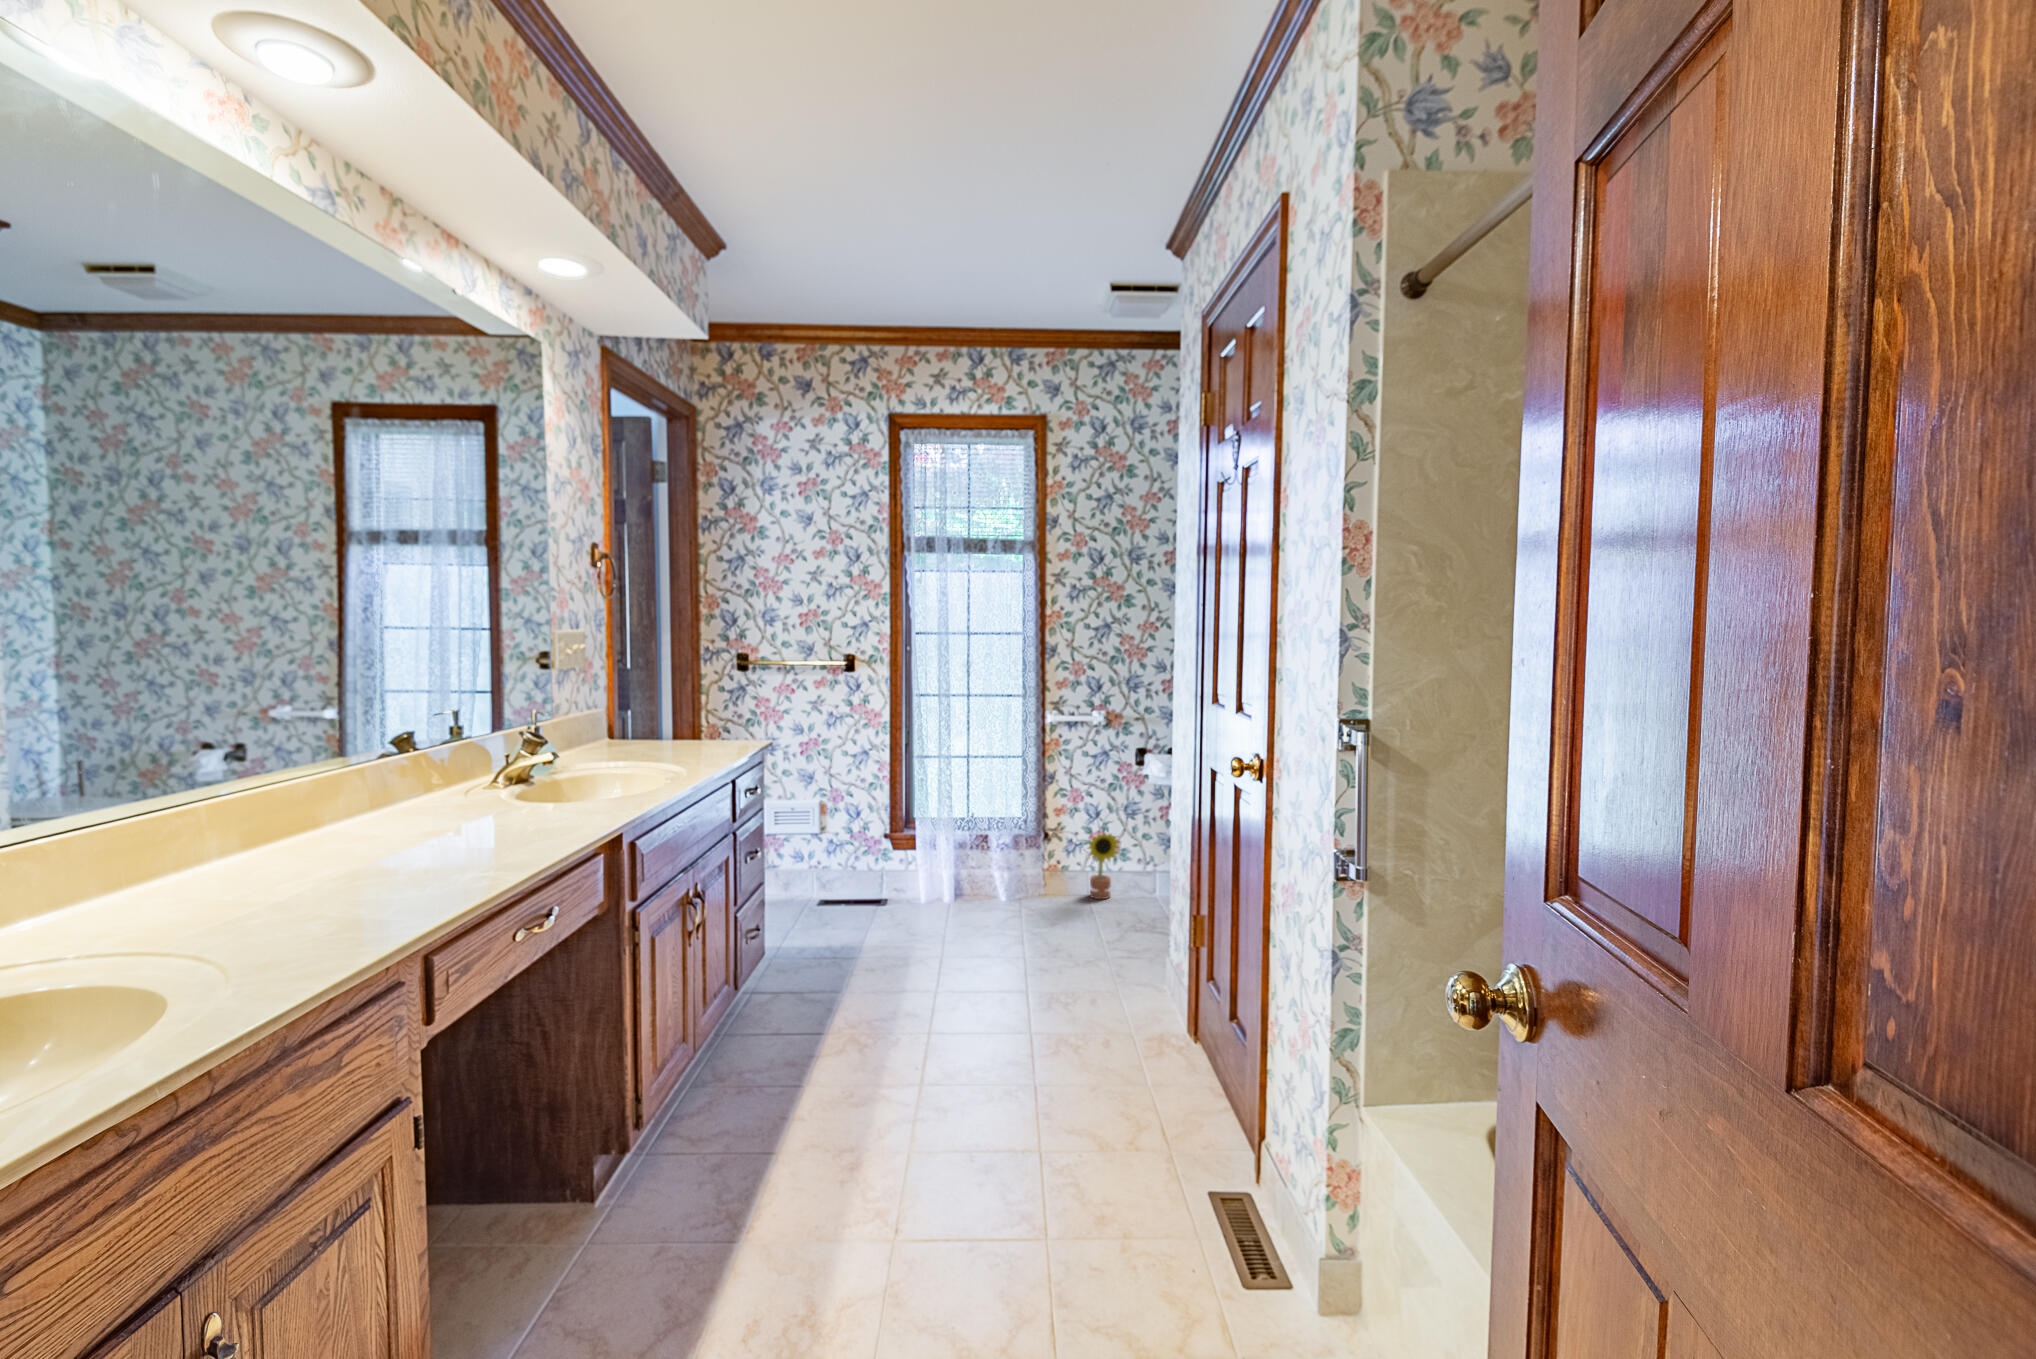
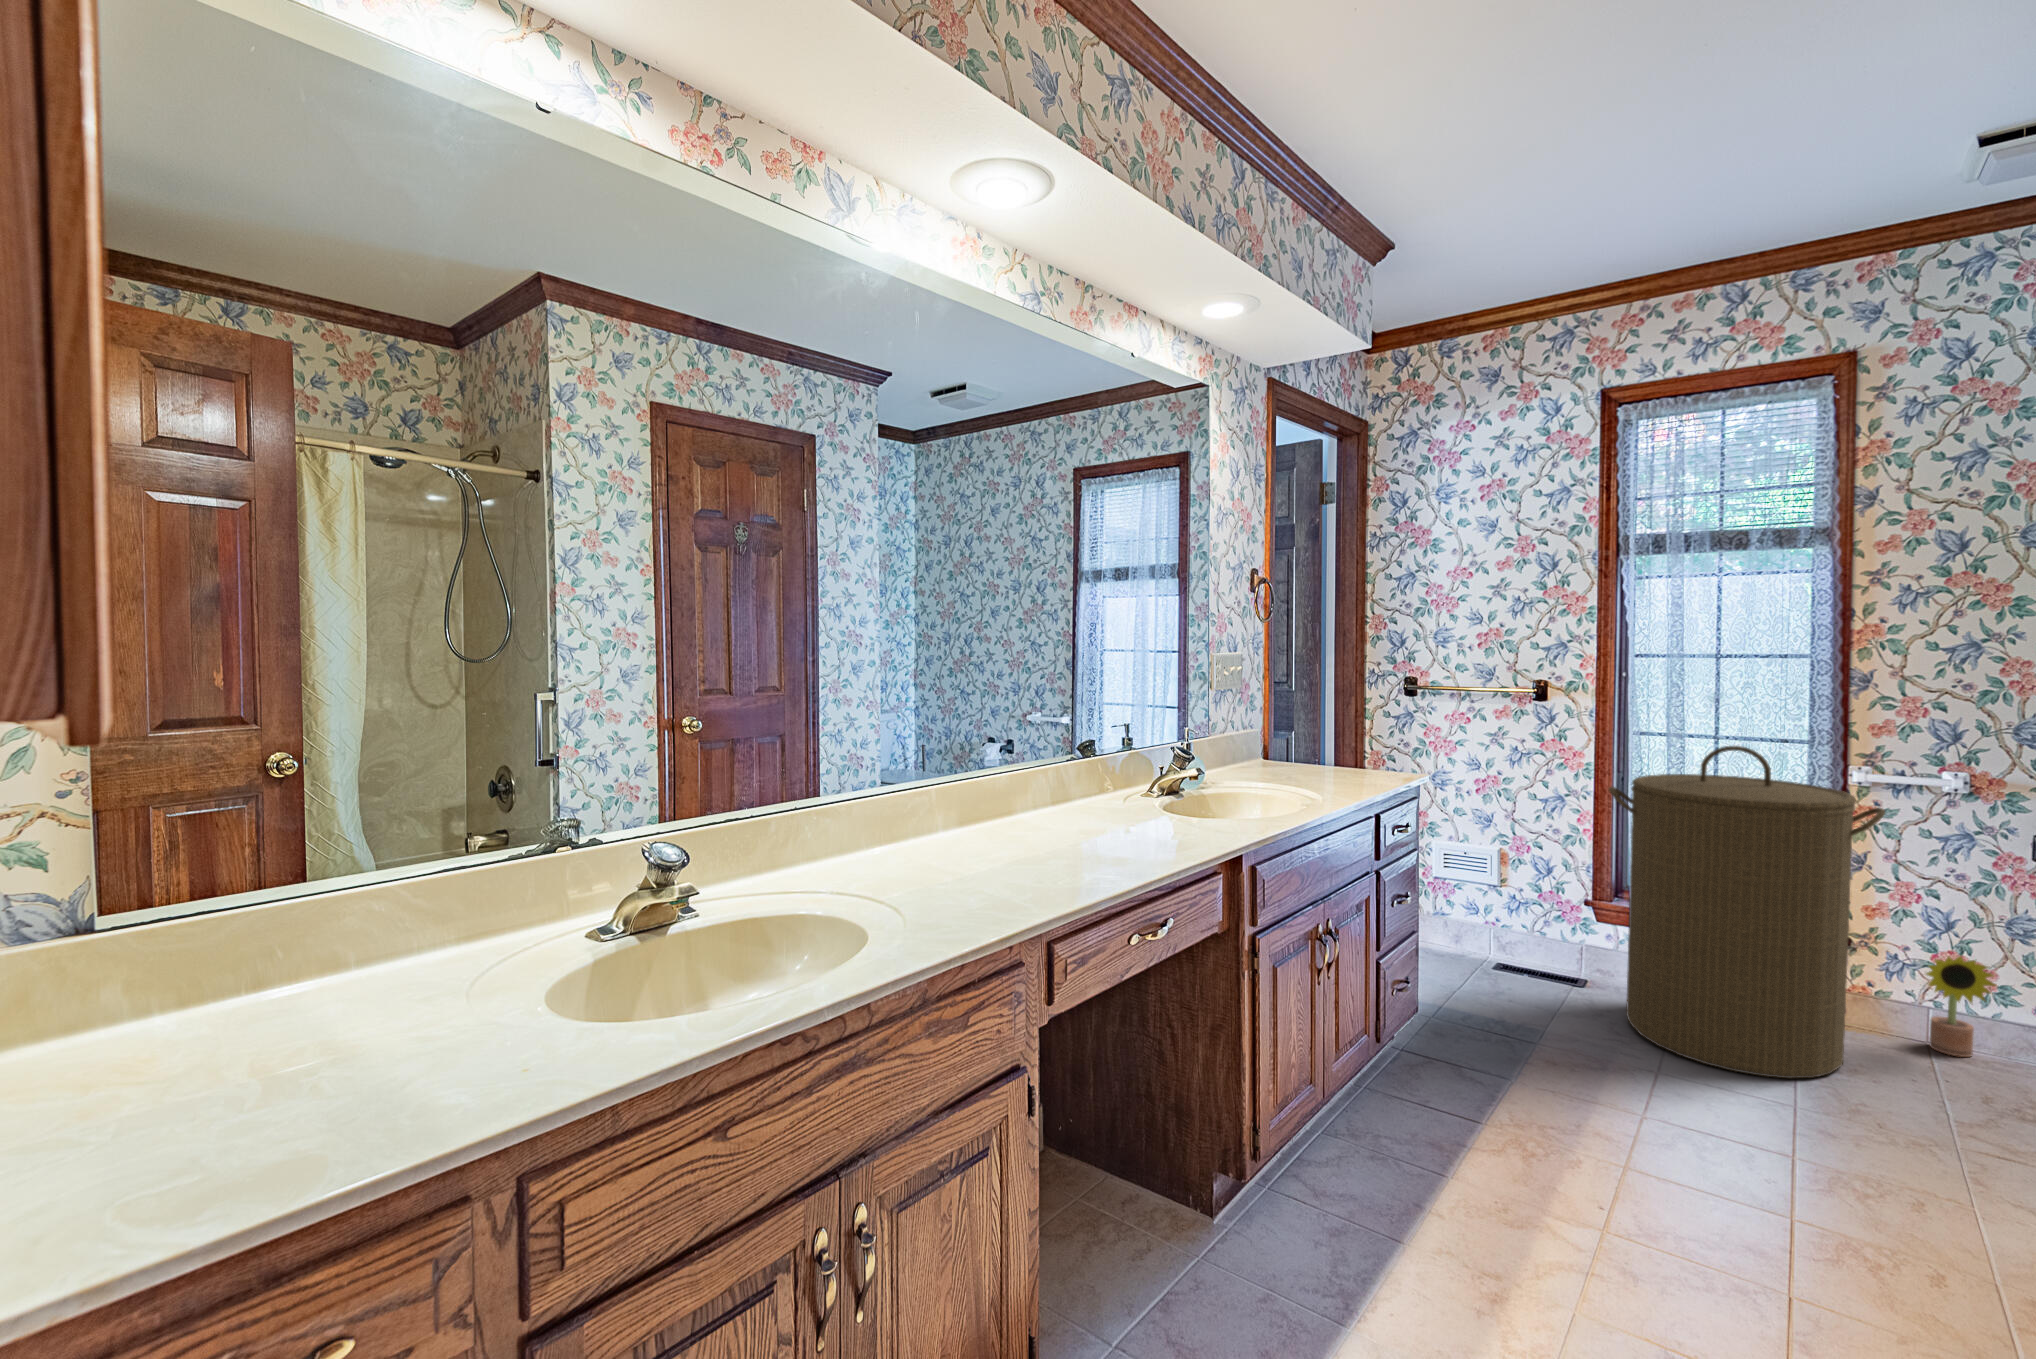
laundry hamper: none [903,700,1068,942] -> present [1609,746,1885,1078]

